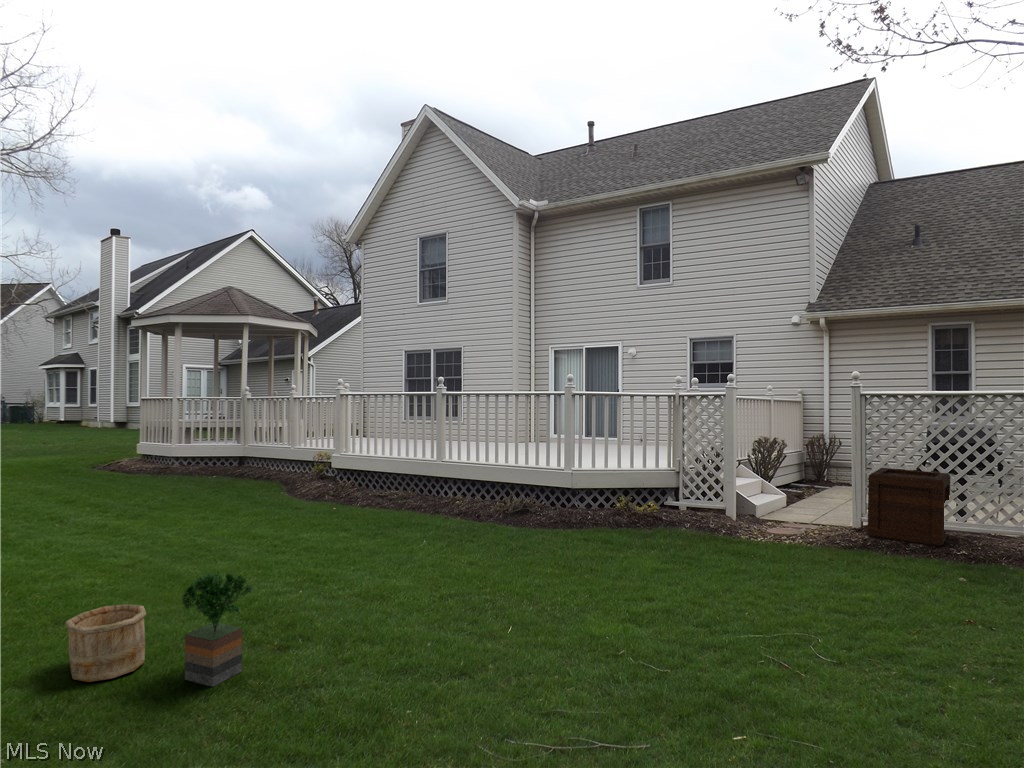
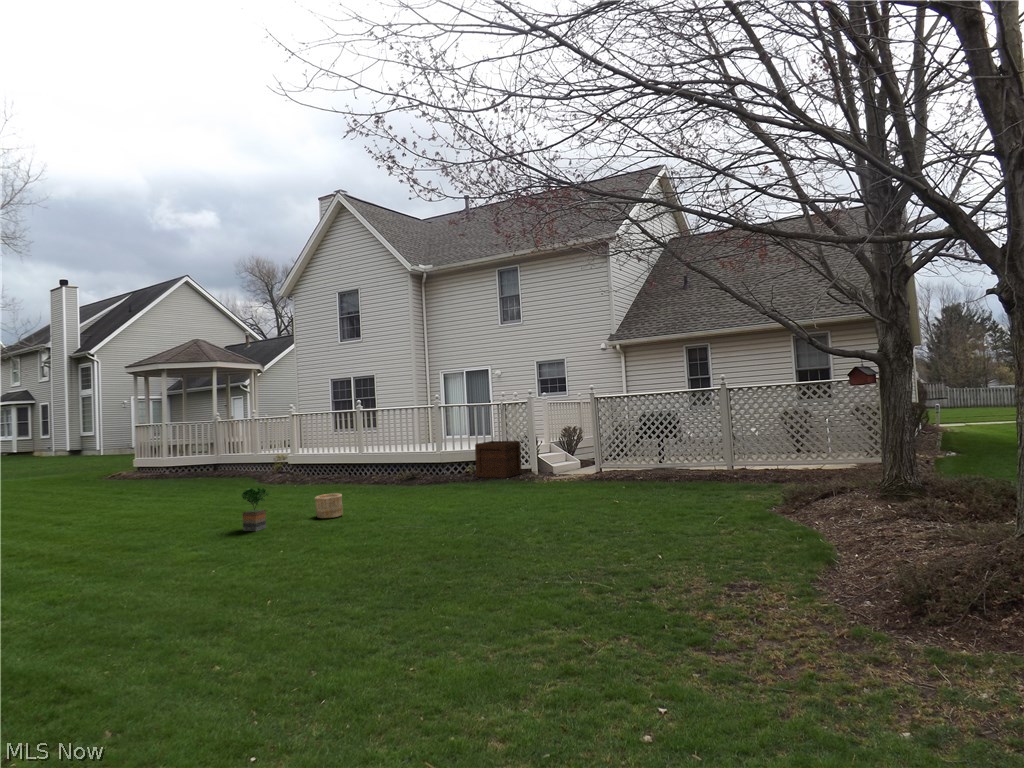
wooden crate: present [868,468,950,546] -> present [475,441,521,478]
wooden bucket: present [66,604,146,682] -> present [315,493,343,518]

